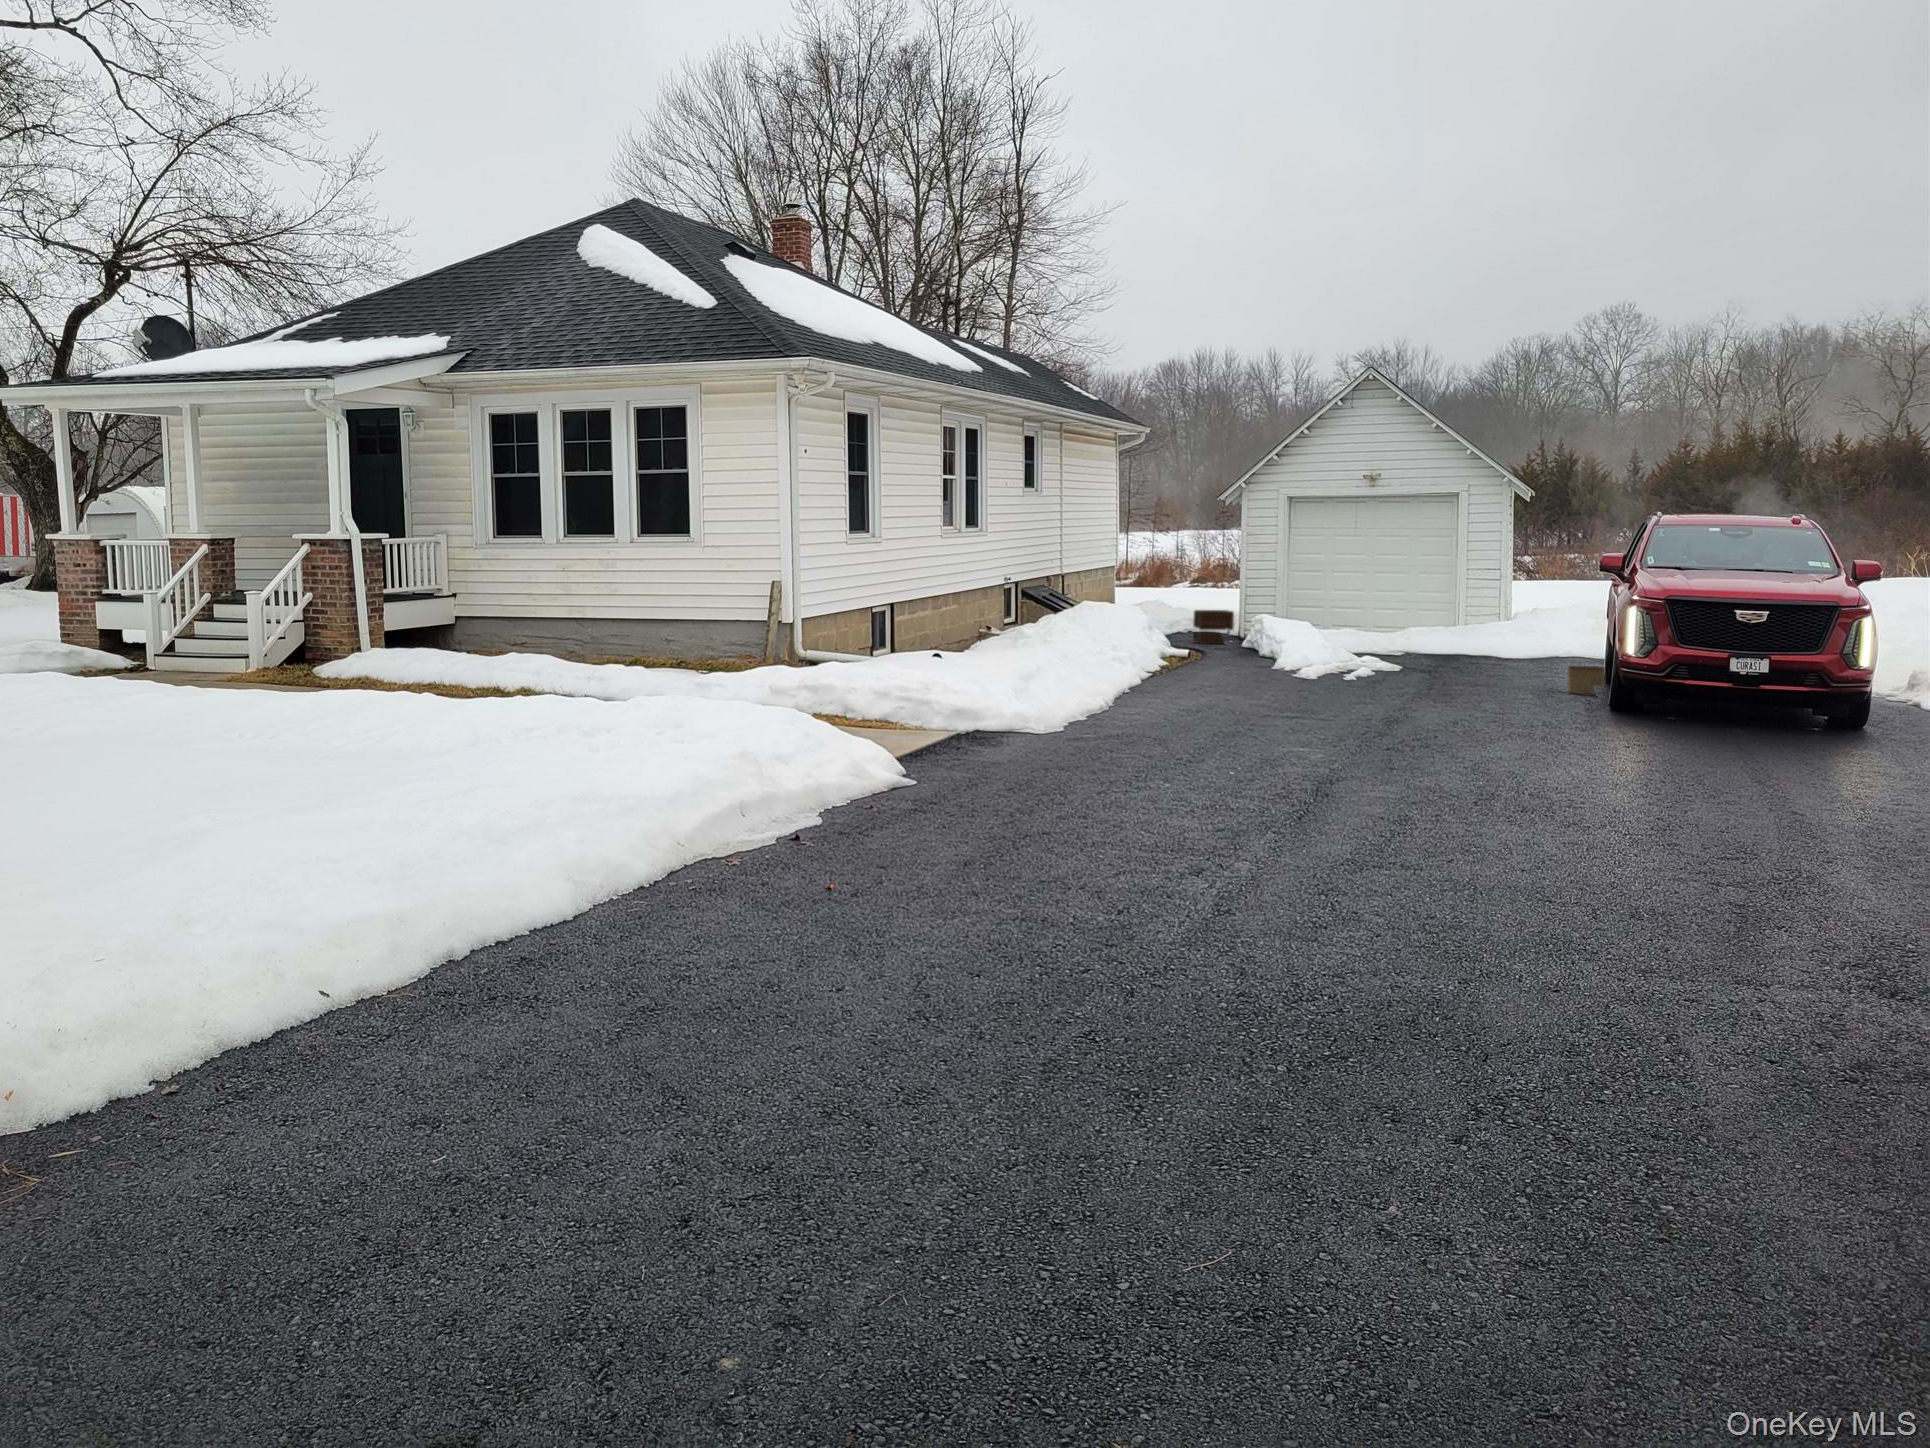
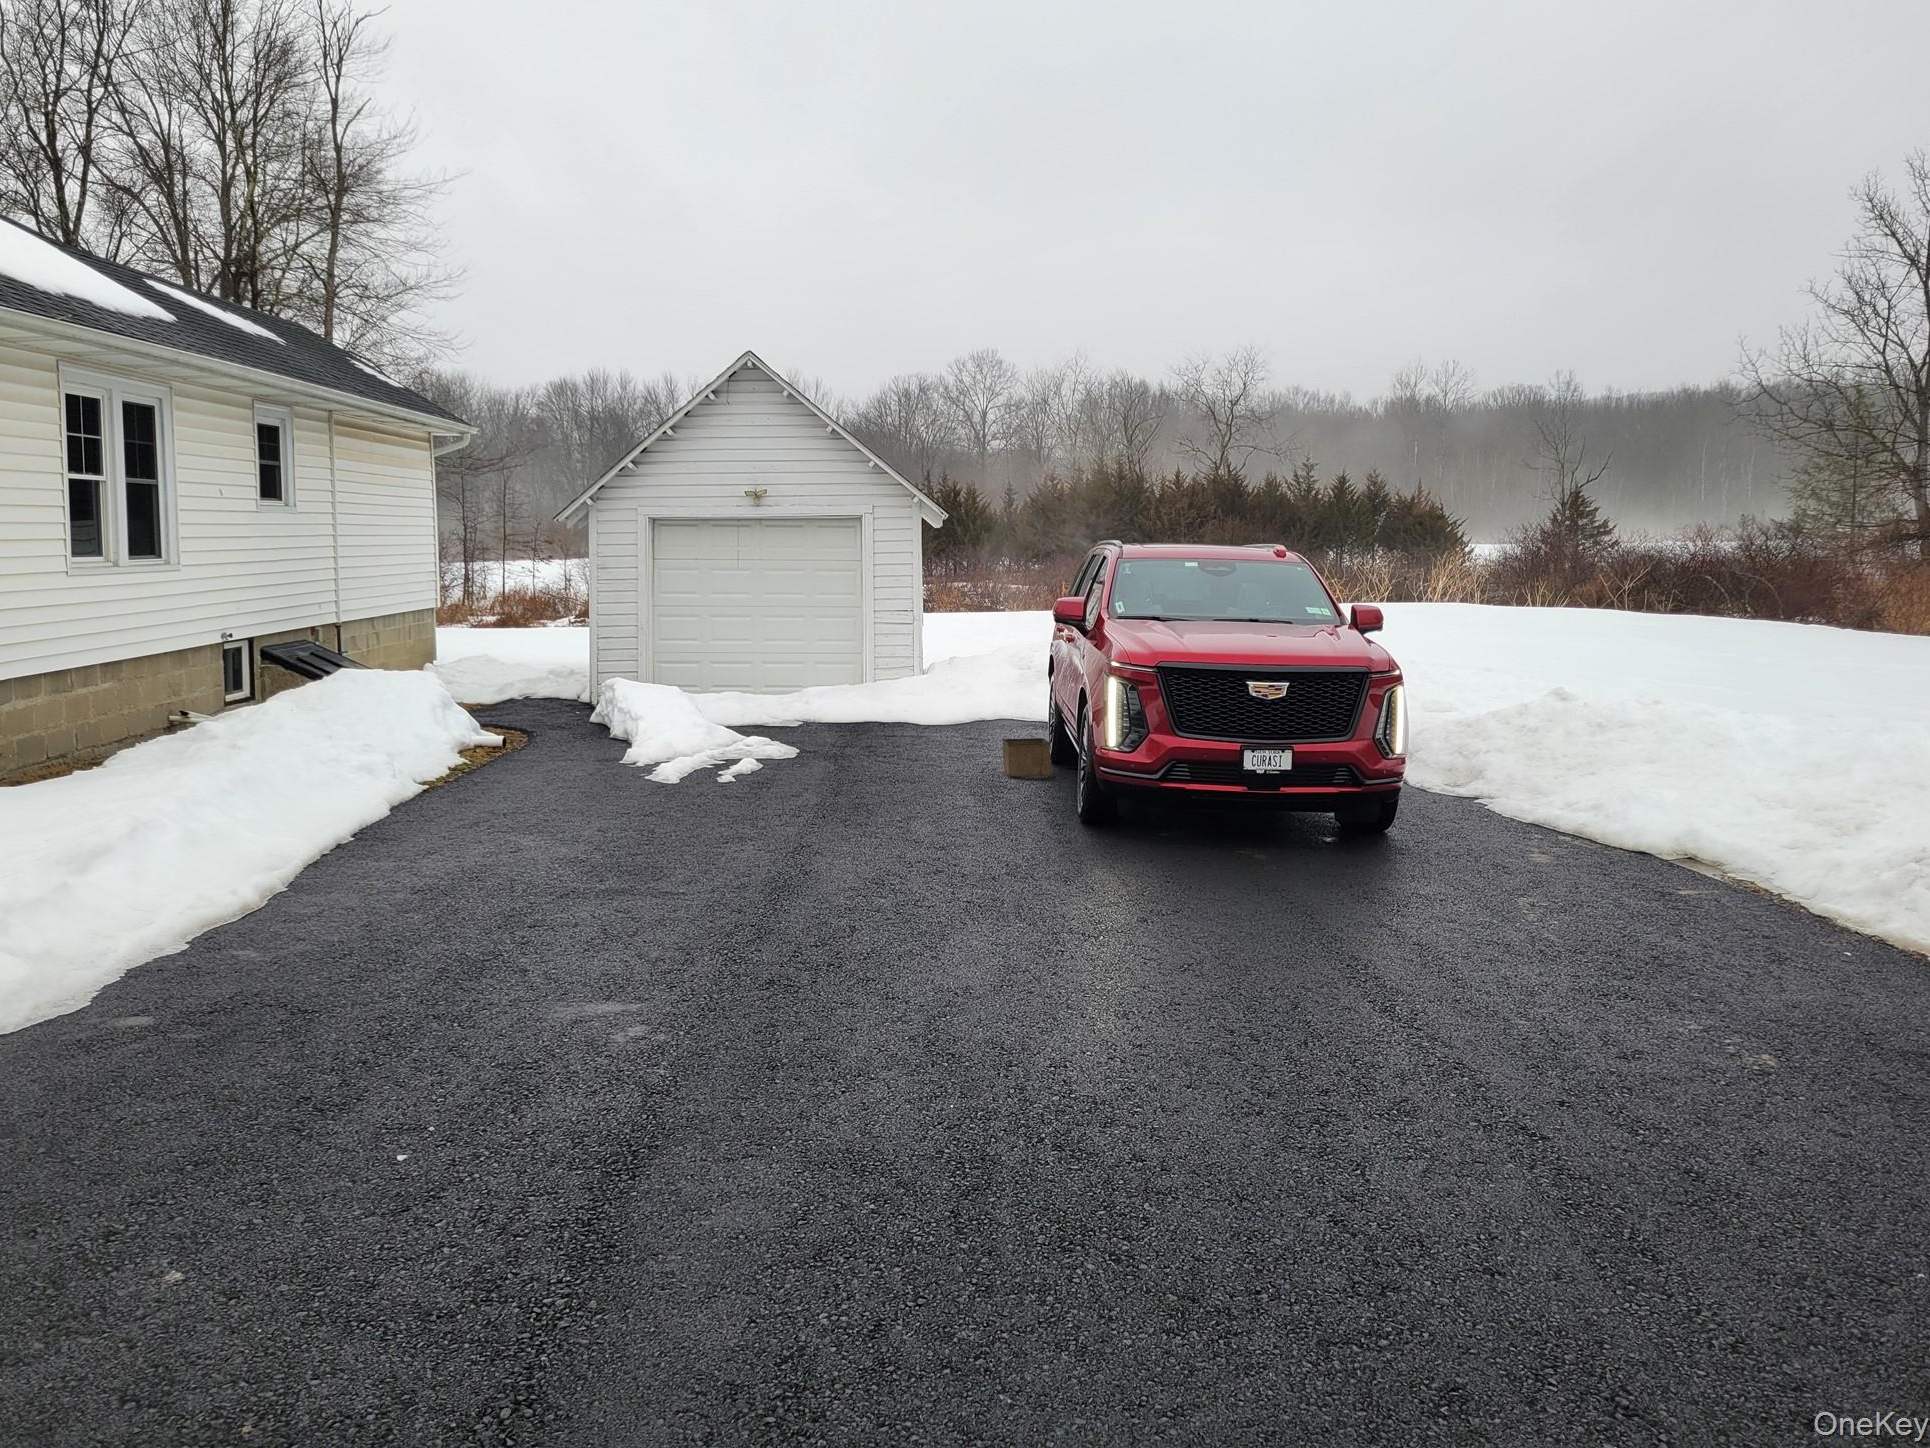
wooden crate: present [1193,610,1234,644] -> none [541,661,594,707]

